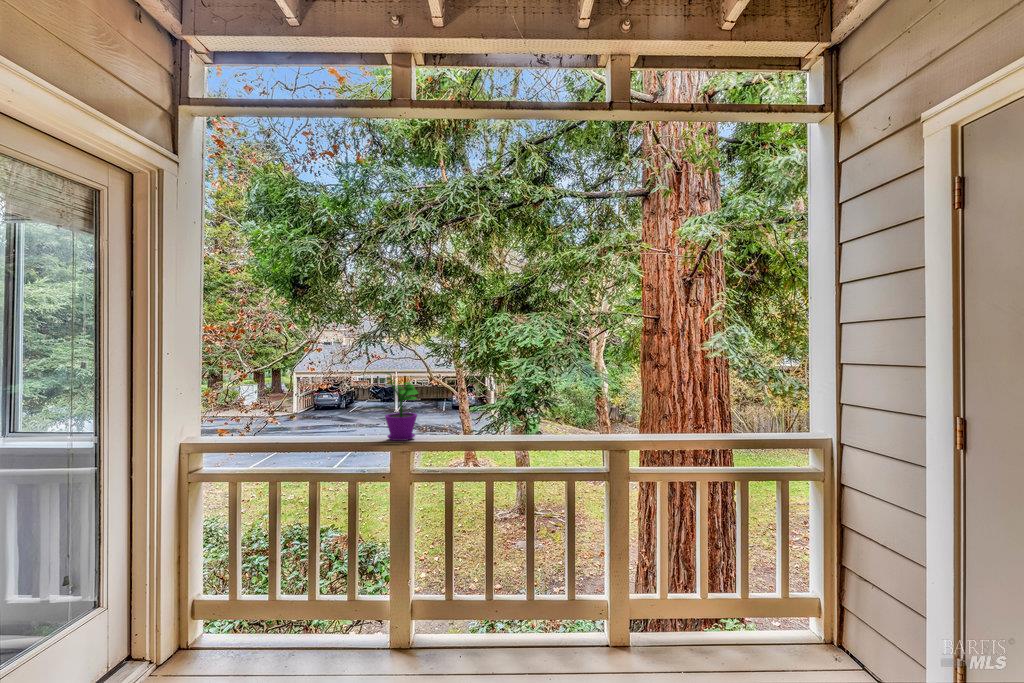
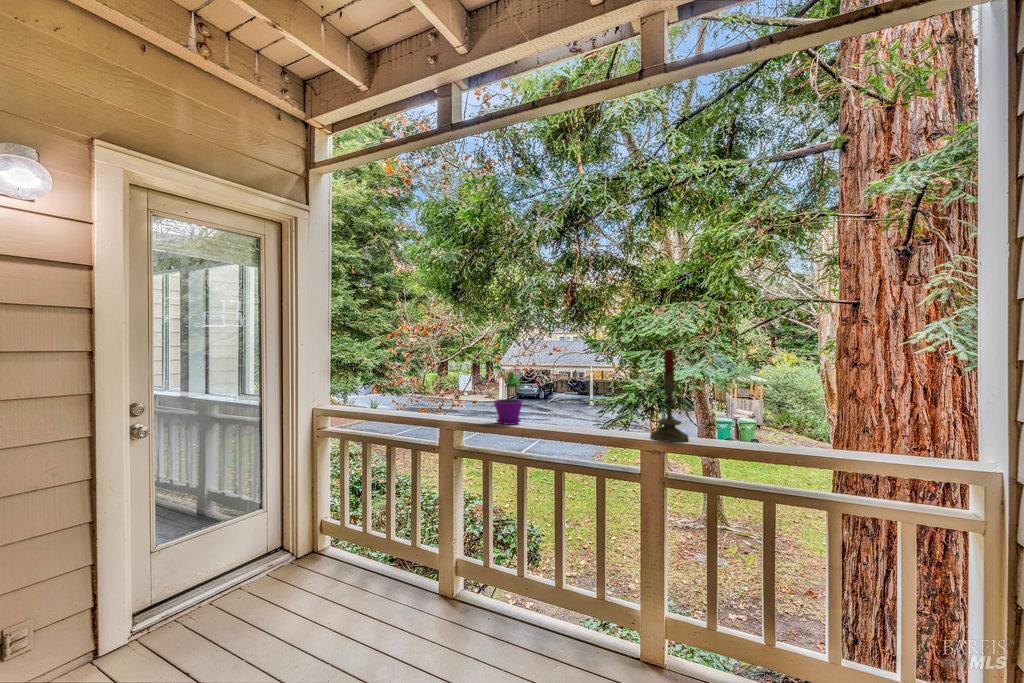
candle: none [555,355,588,442] -> present [650,349,689,442]

